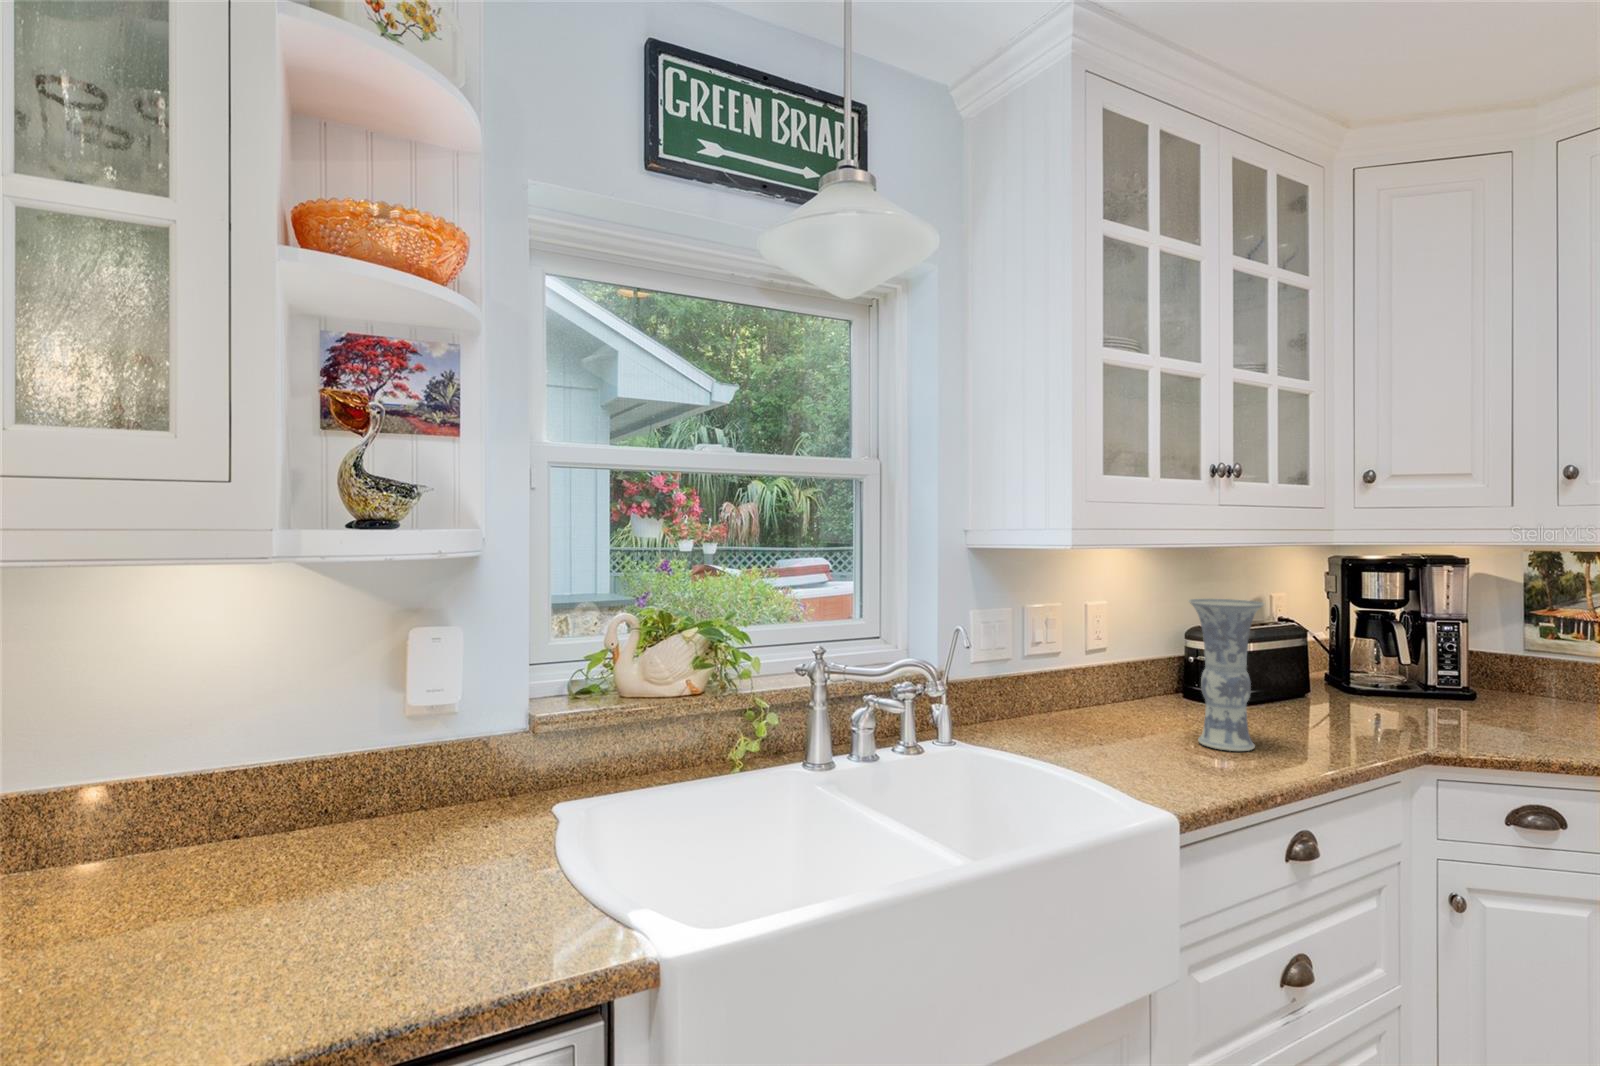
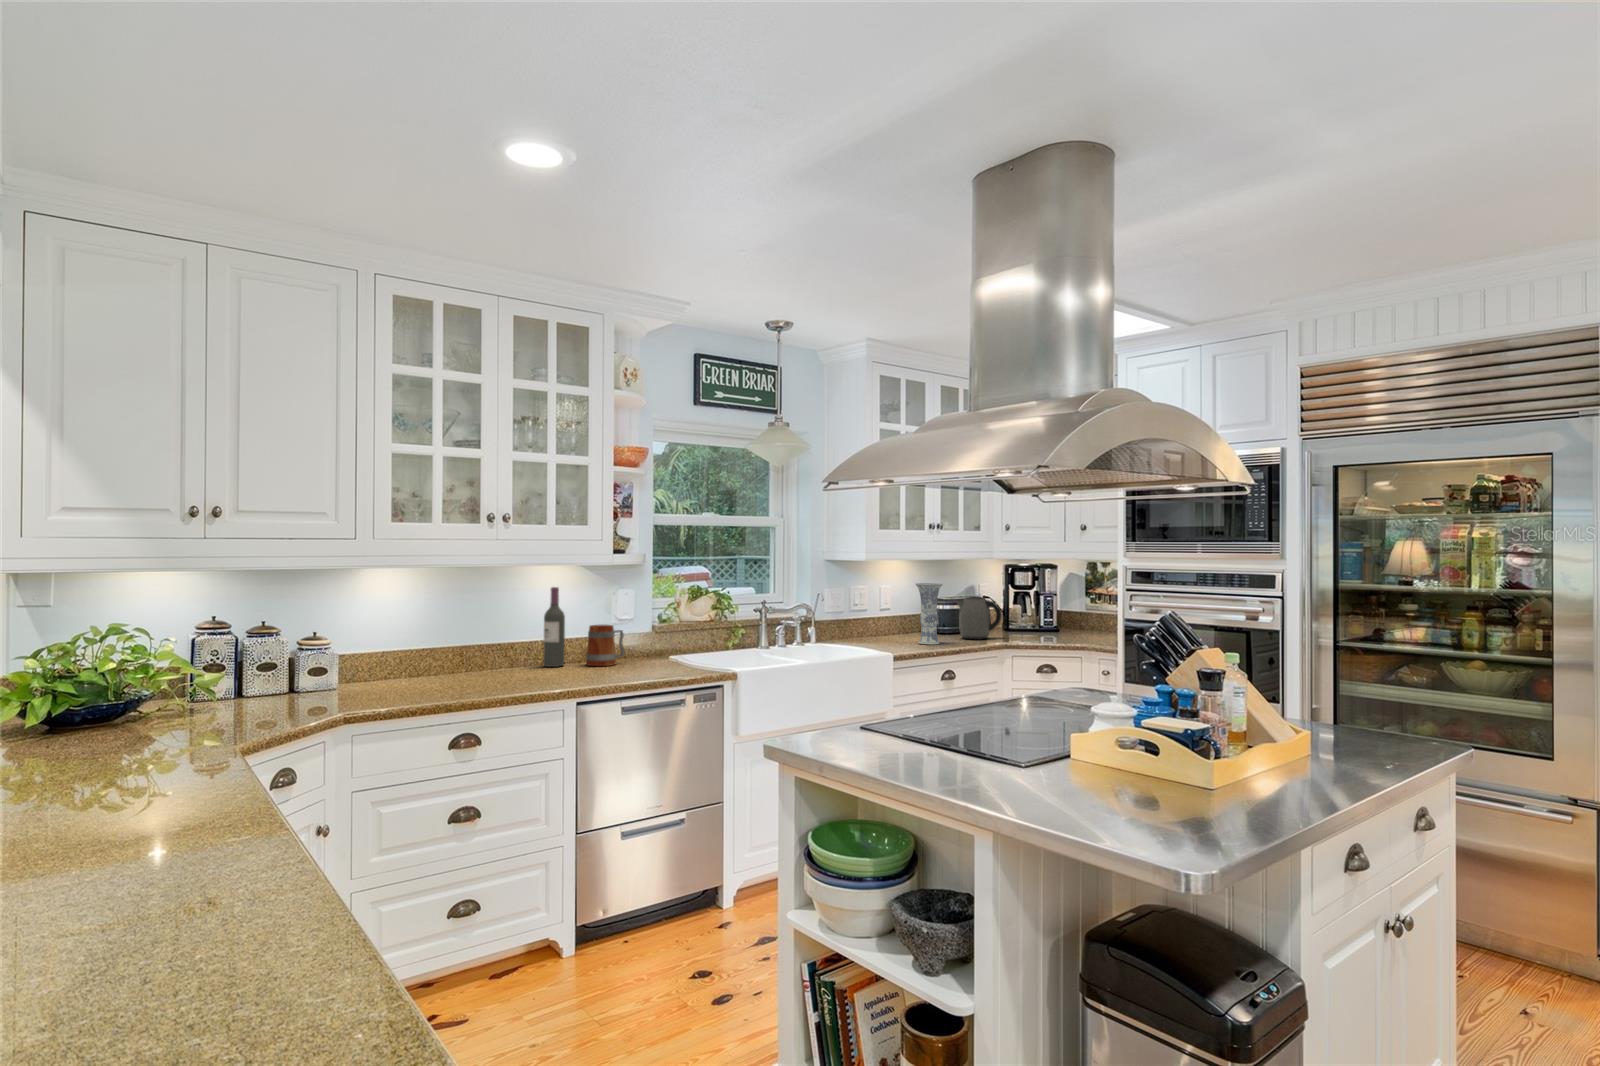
kettle: none [1265,625,1381,727] -> present [957,596,1002,640]
wine bottle: none [112,629,192,881] -> present [543,587,565,667]
mug: none [242,737,382,885] -> present [586,625,625,666]

